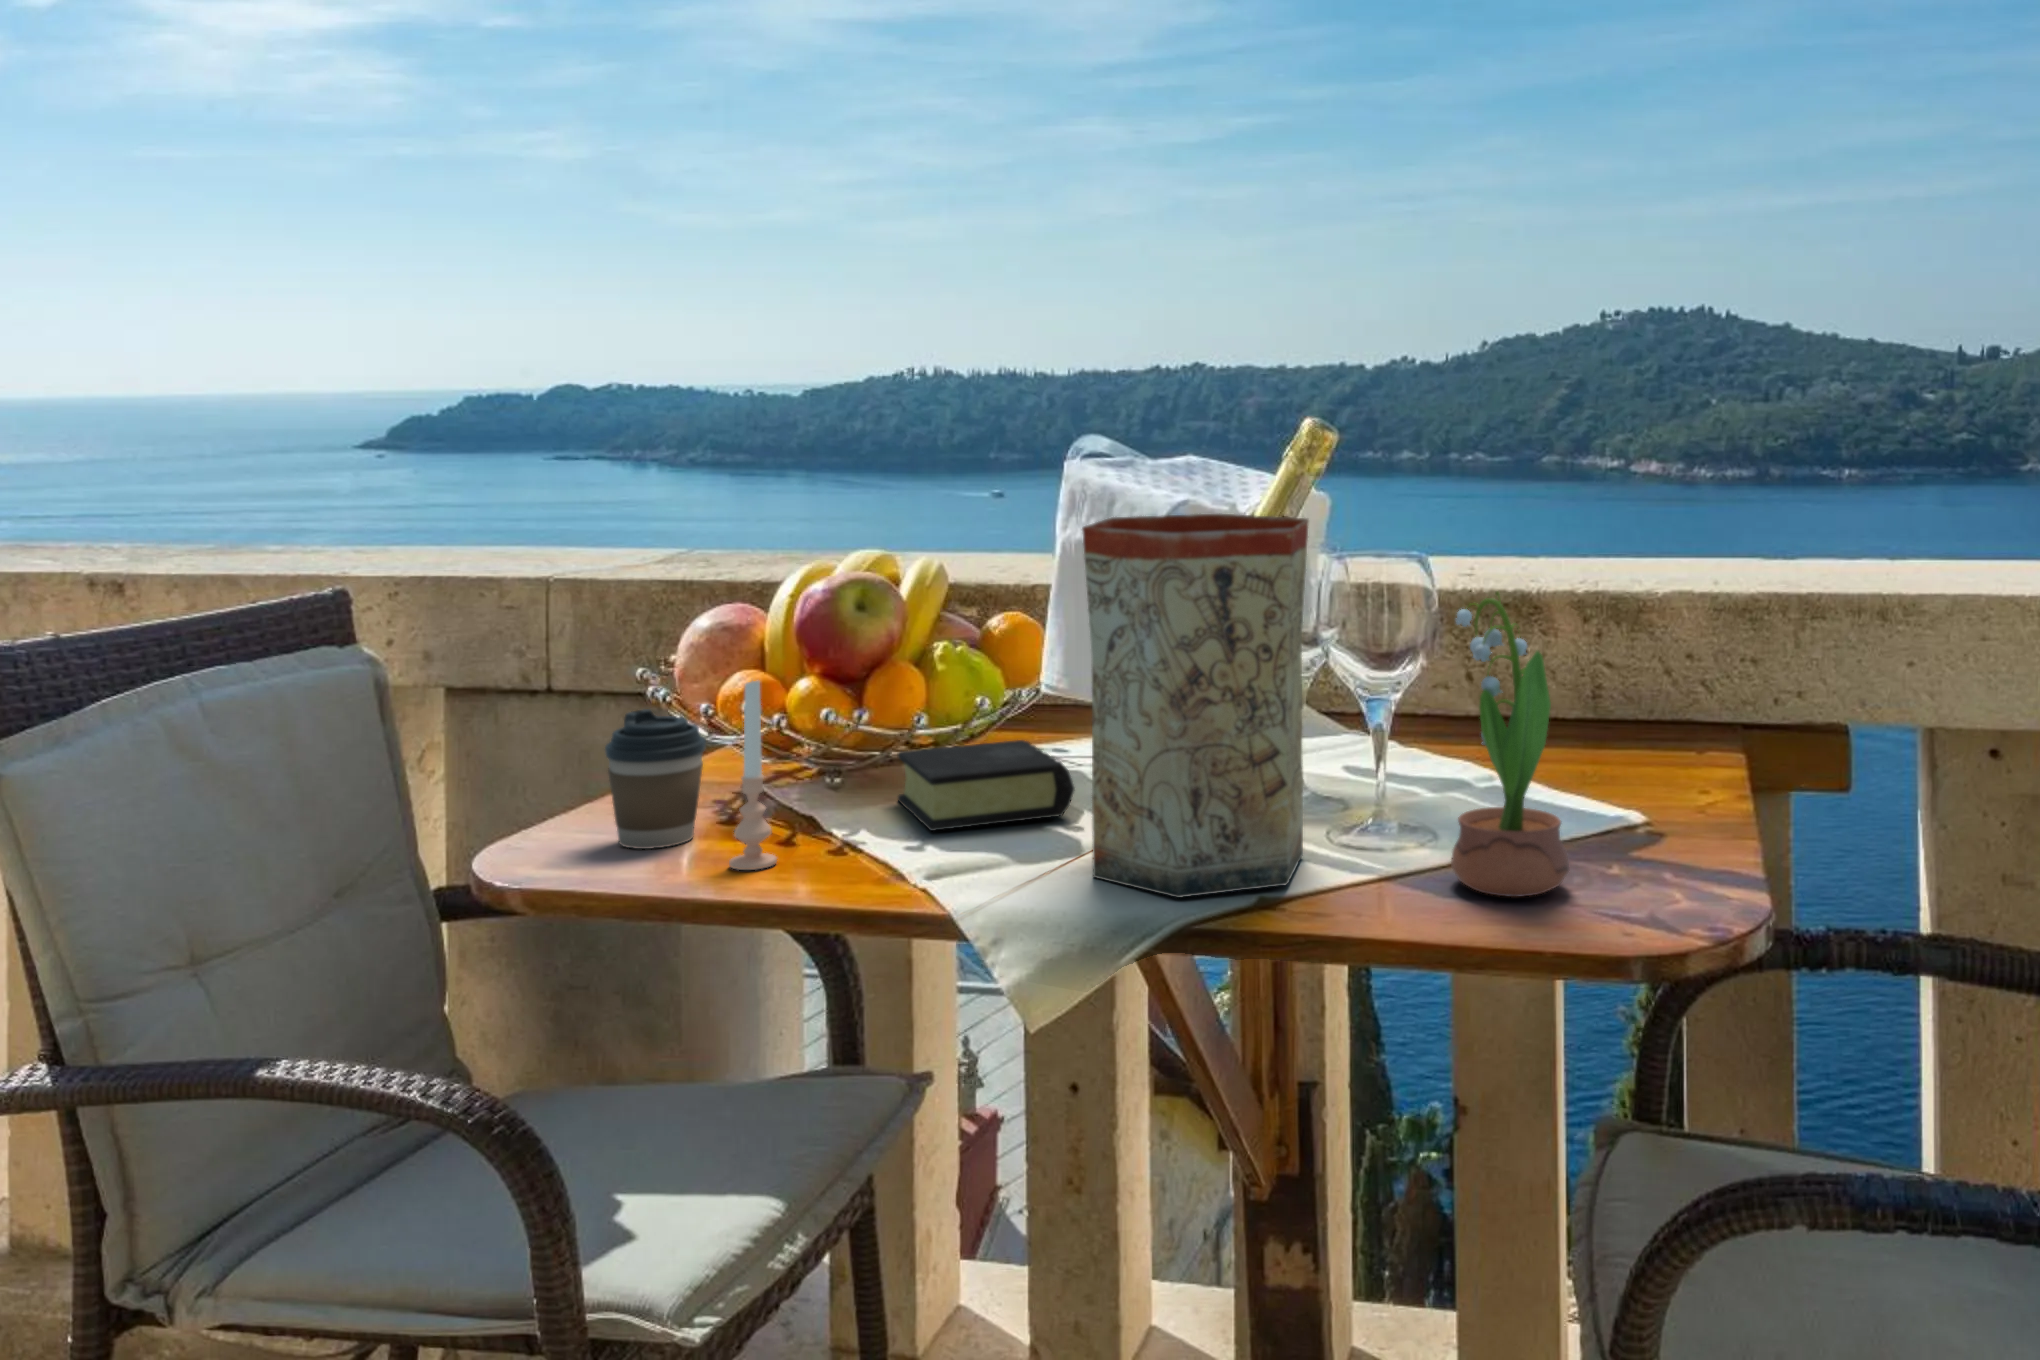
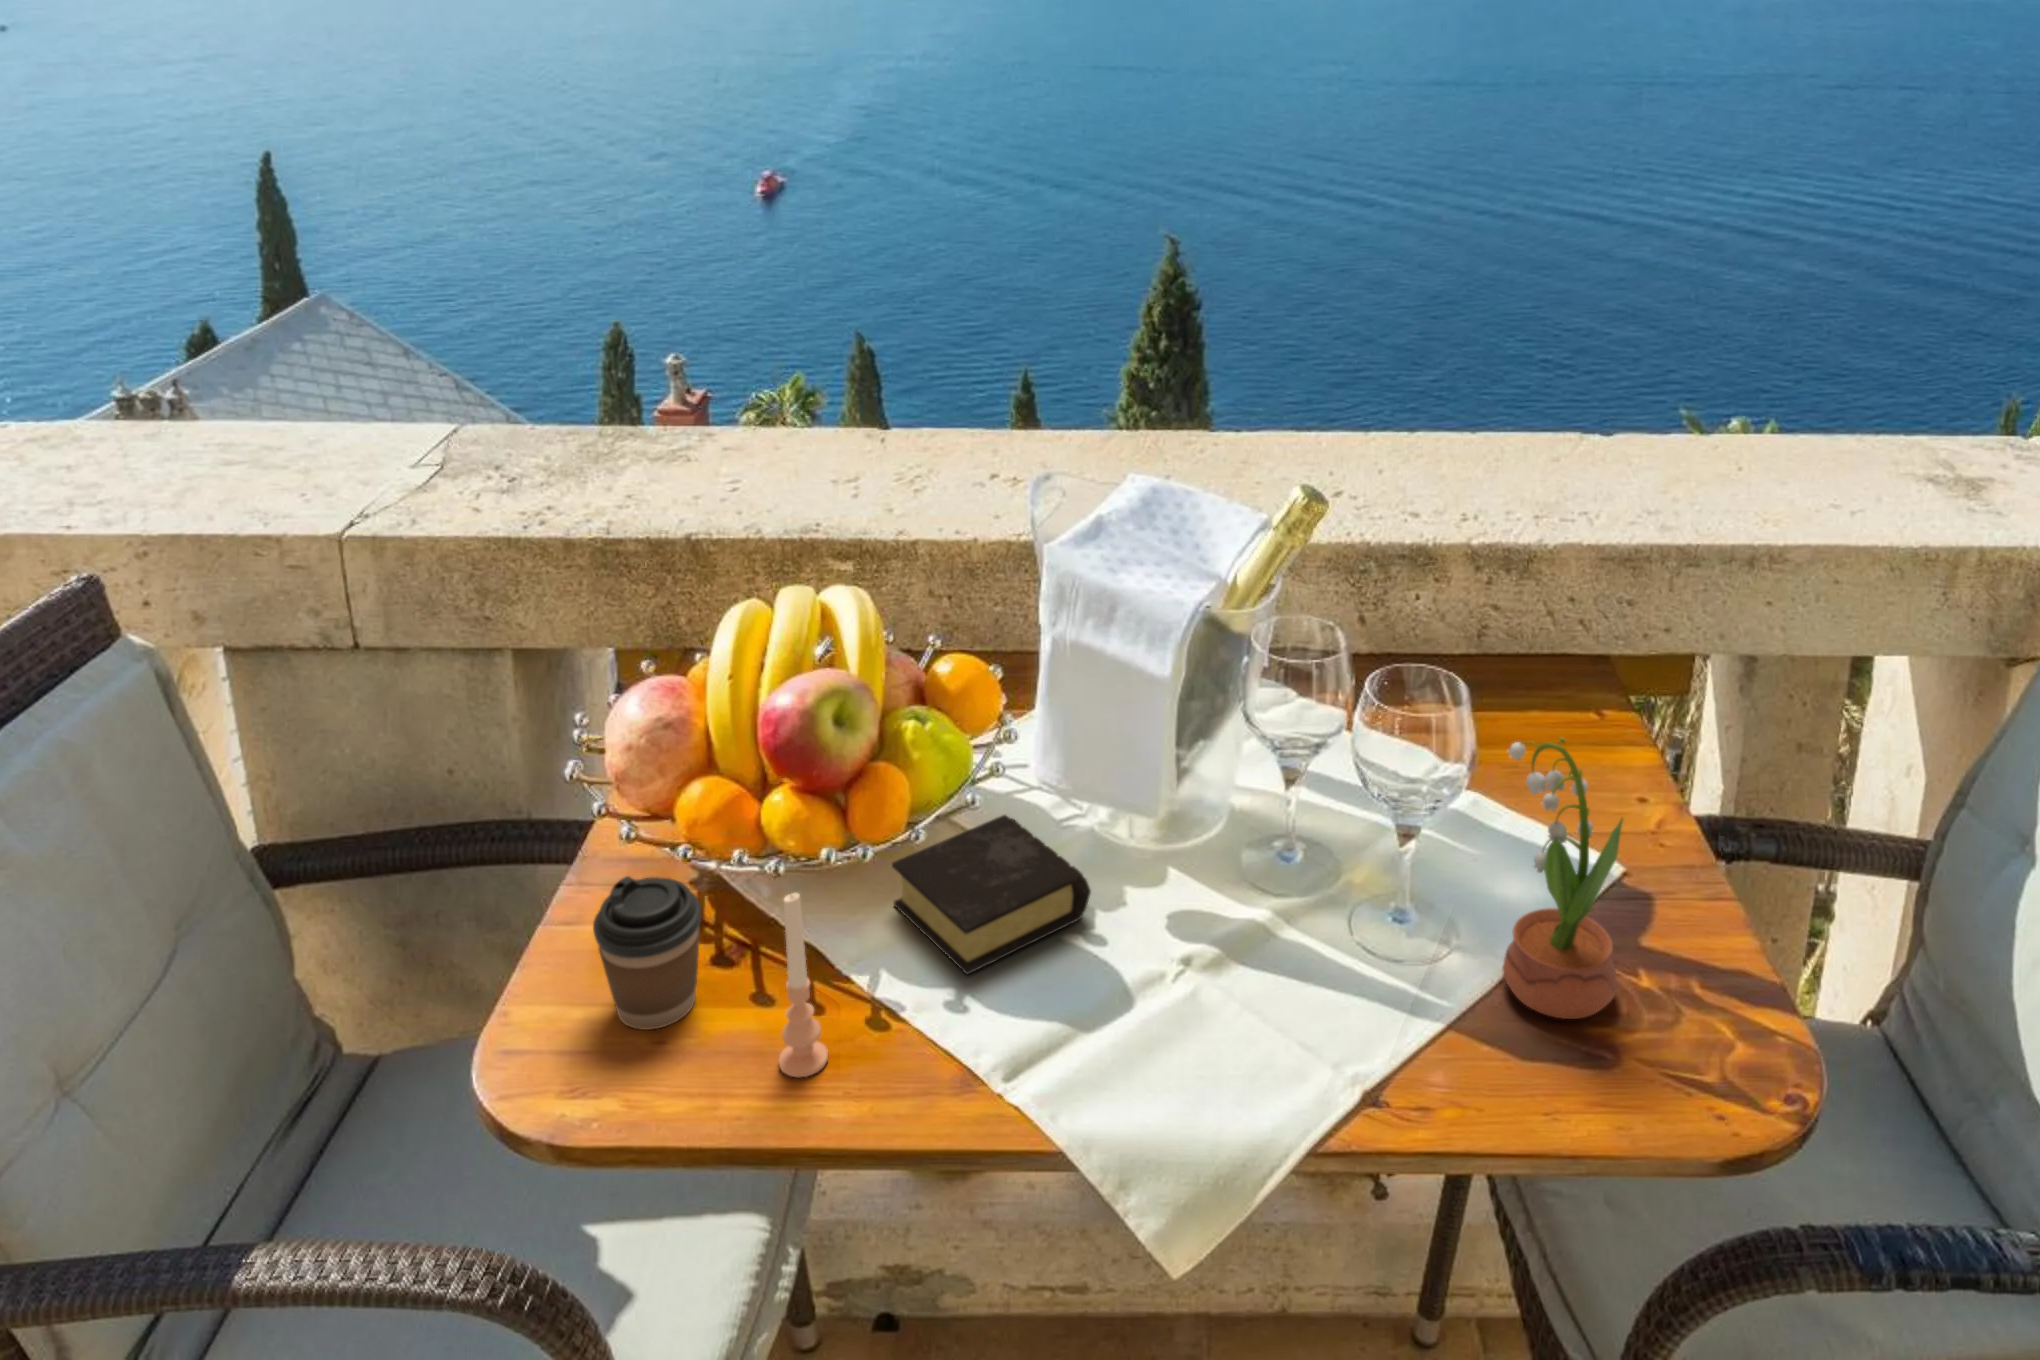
vase: present [1082,514,1308,898] -> none [1158,642,1395,1081]

